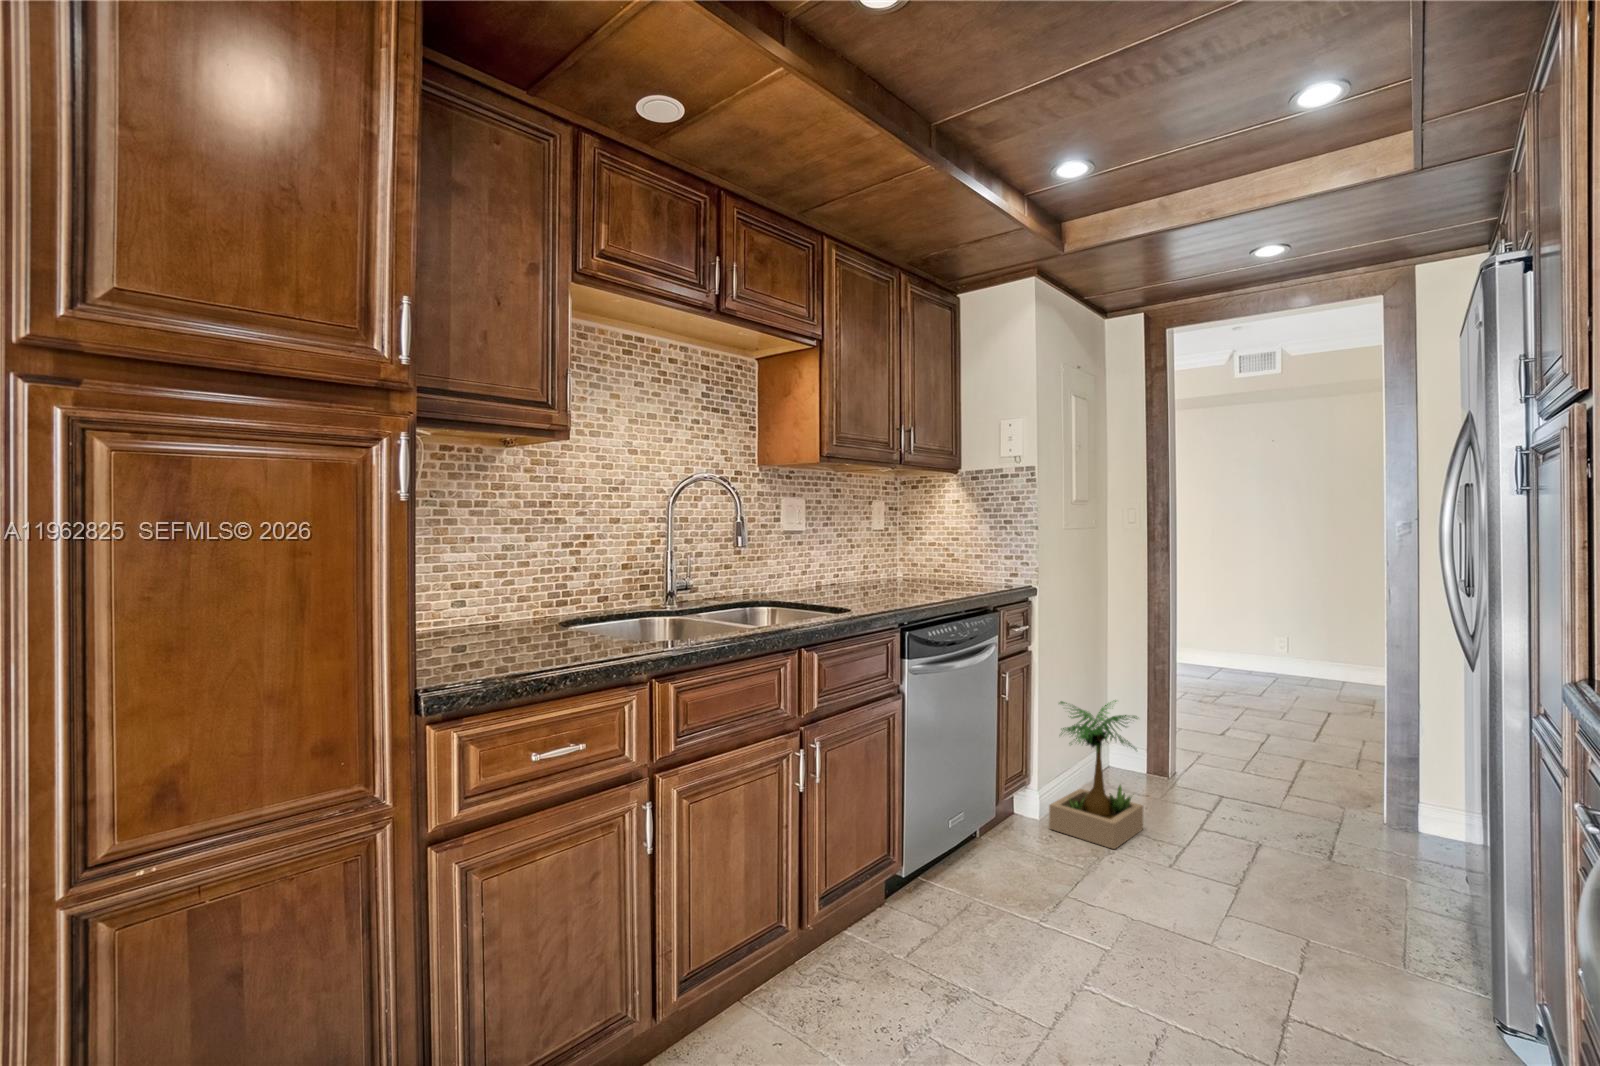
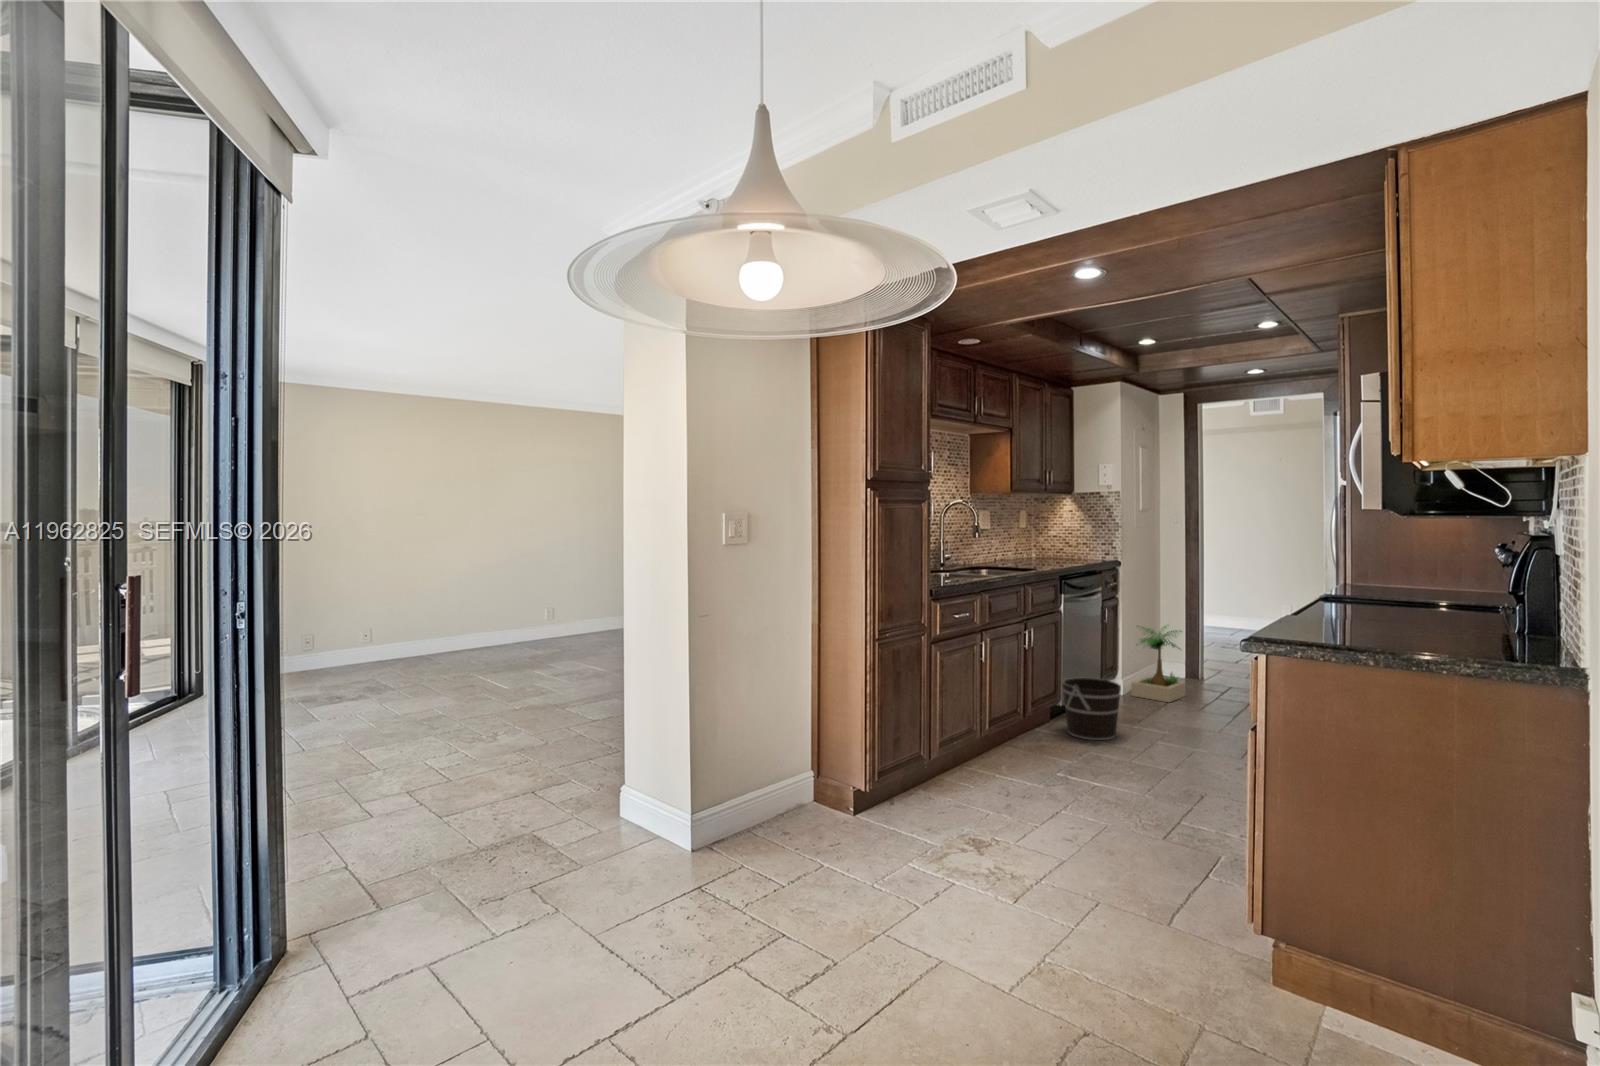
bucket: none [885,833,1003,991] -> present [1063,678,1121,740]

